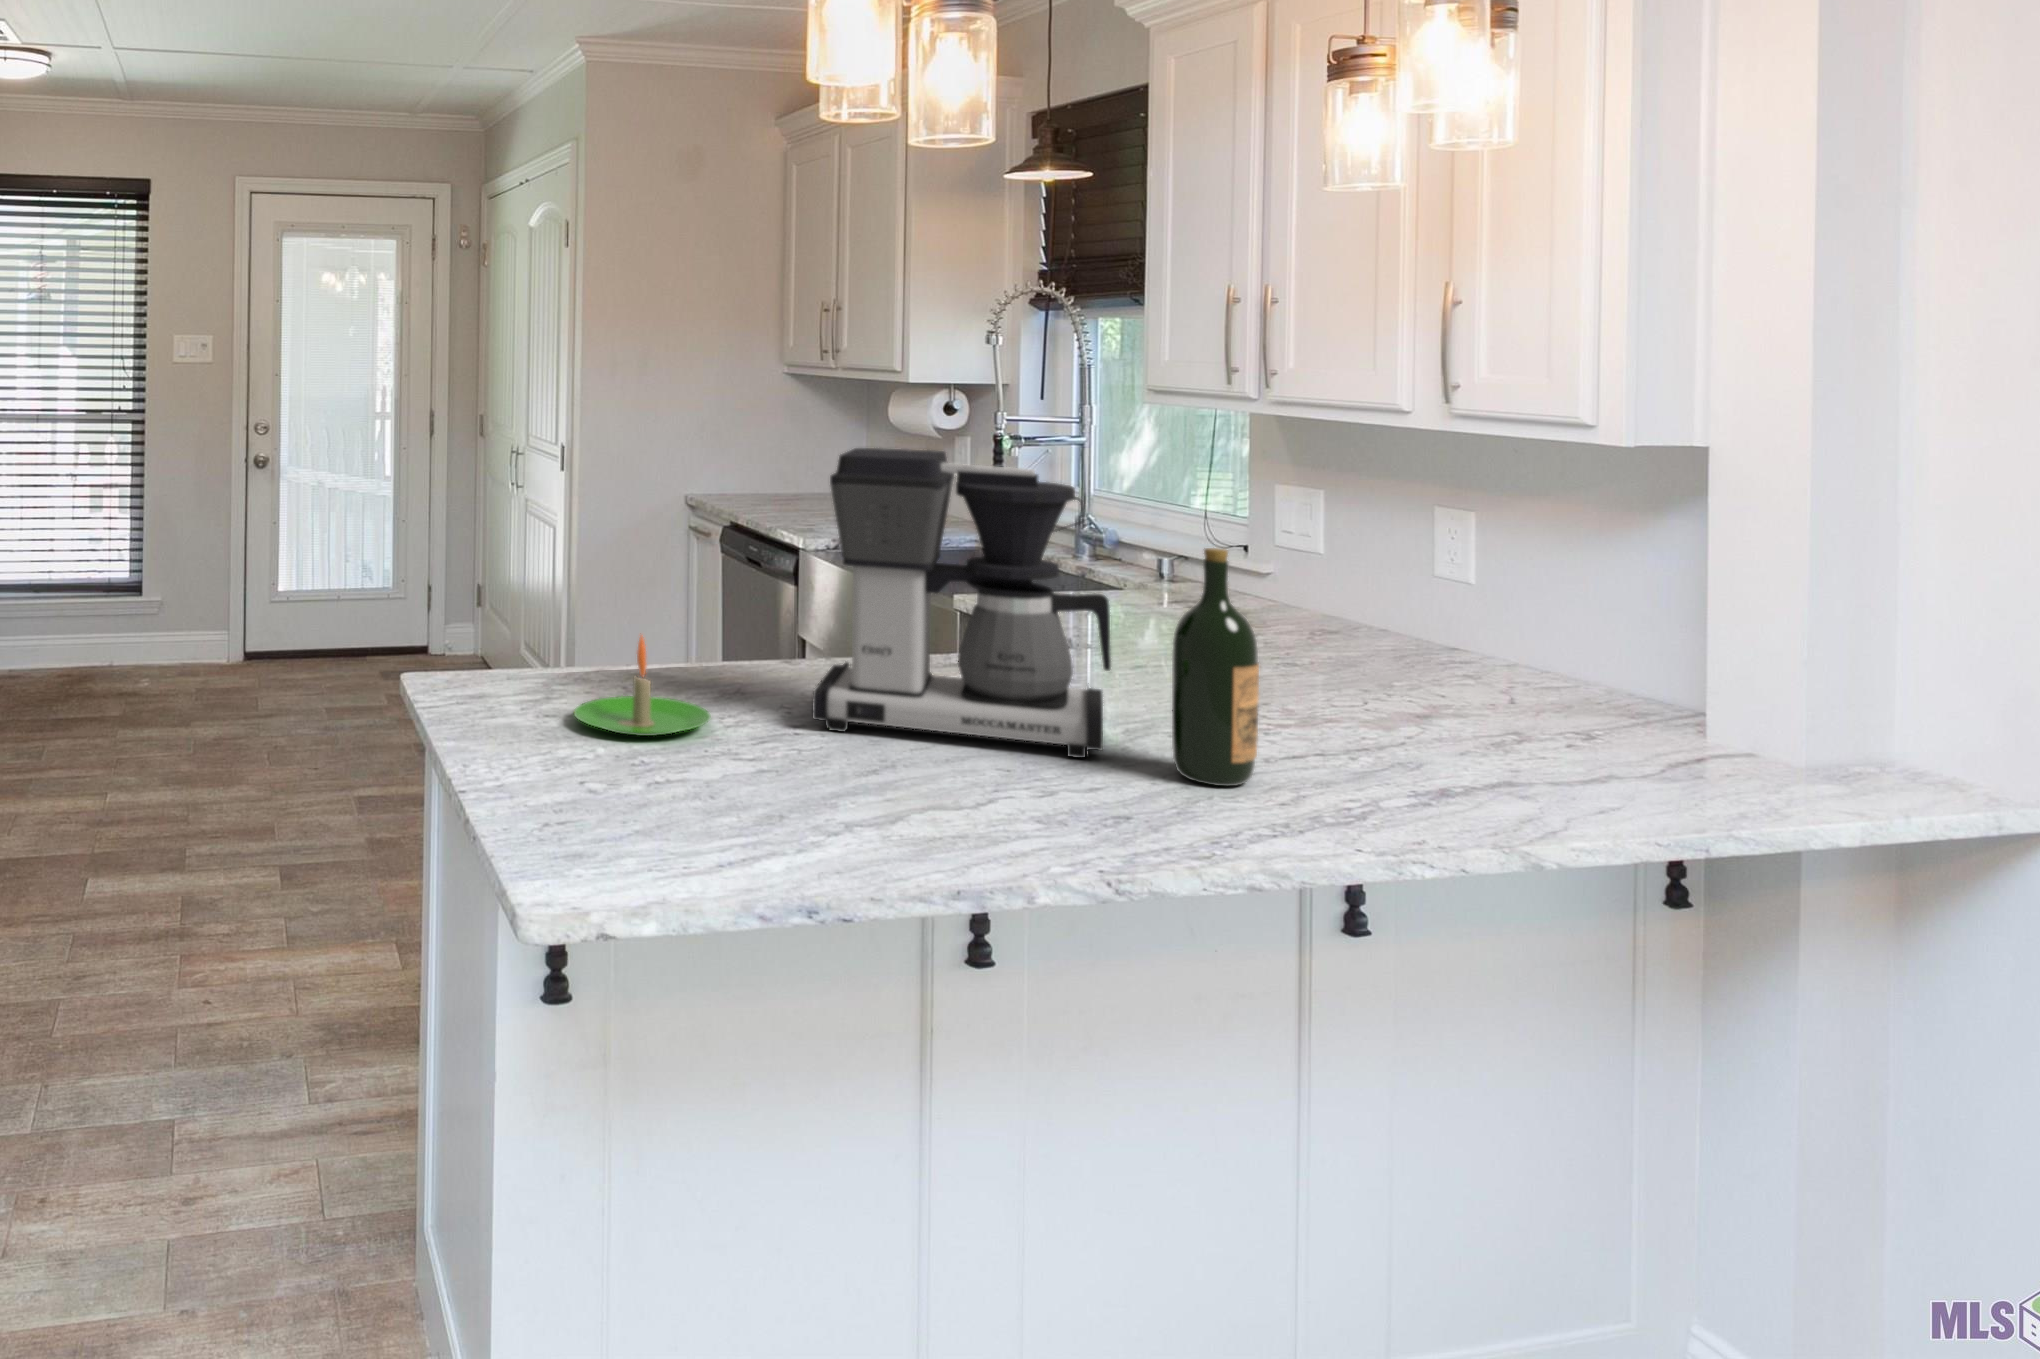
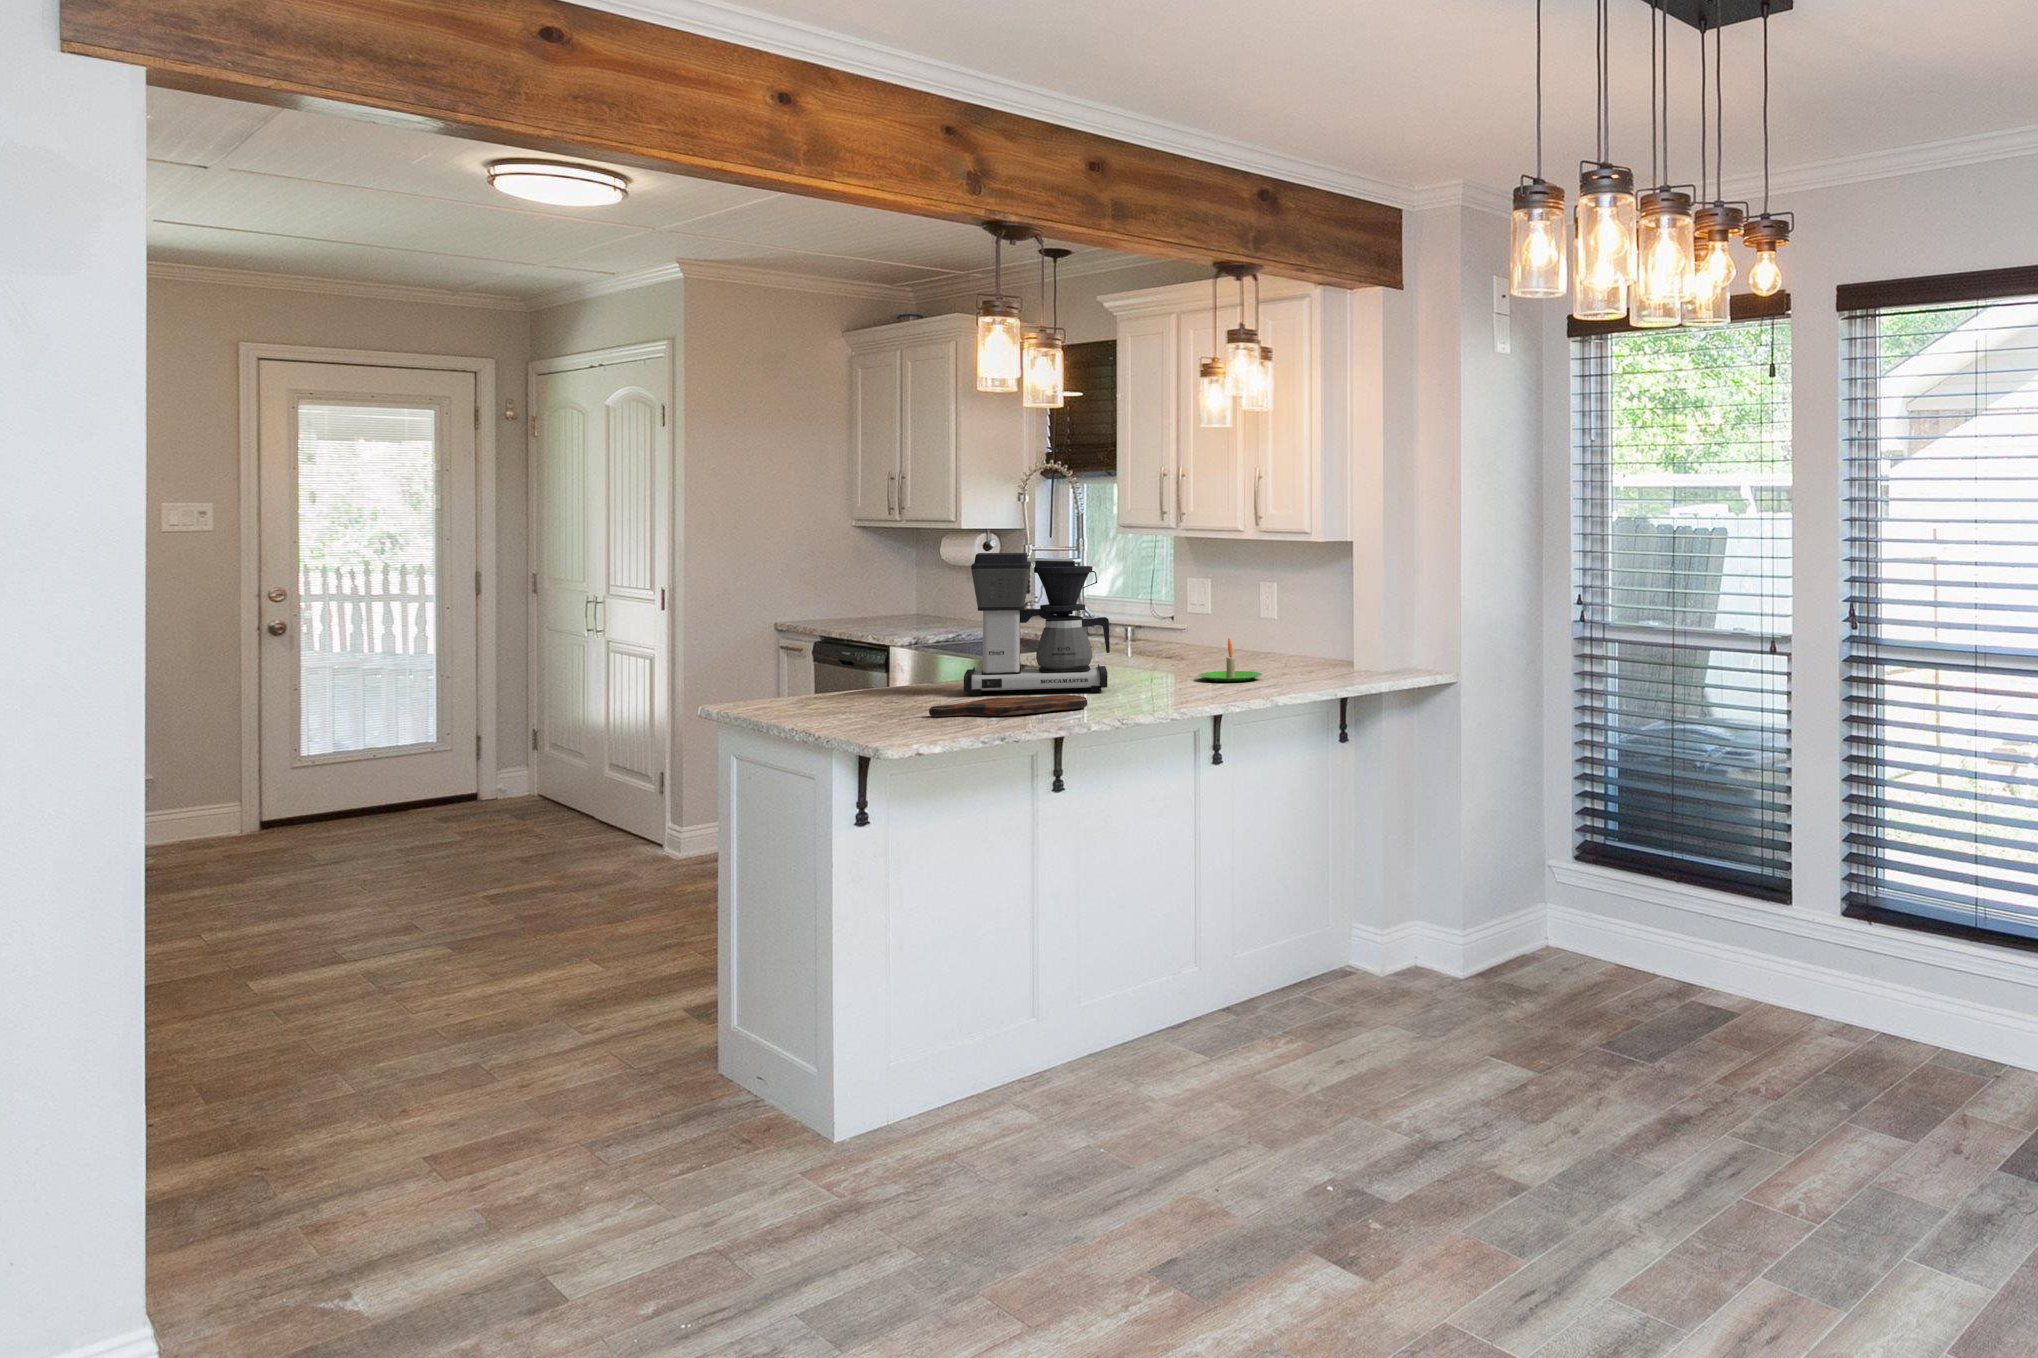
wine bottle: present [1172,548,1259,786] -> none [1138,588,1174,693]
candle: present [574,636,710,736] -> present [1198,638,1262,682]
cutting board: none [698,777,1045,844] -> present [929,695,1087,717]

